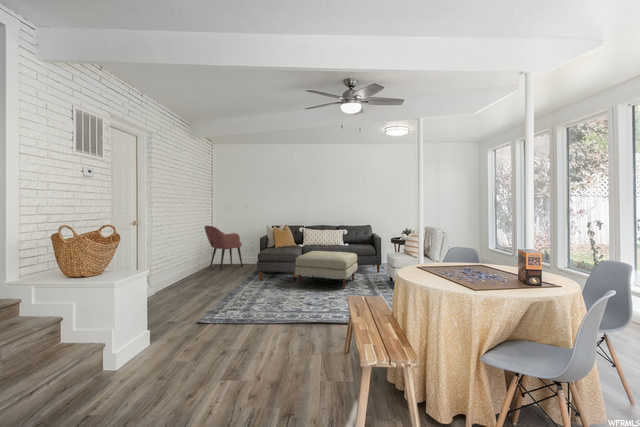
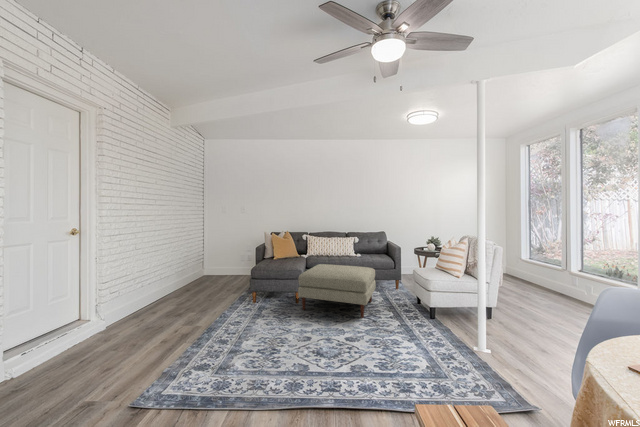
armchair: present [204,226,243,270] -> none [194,233,238,285]

